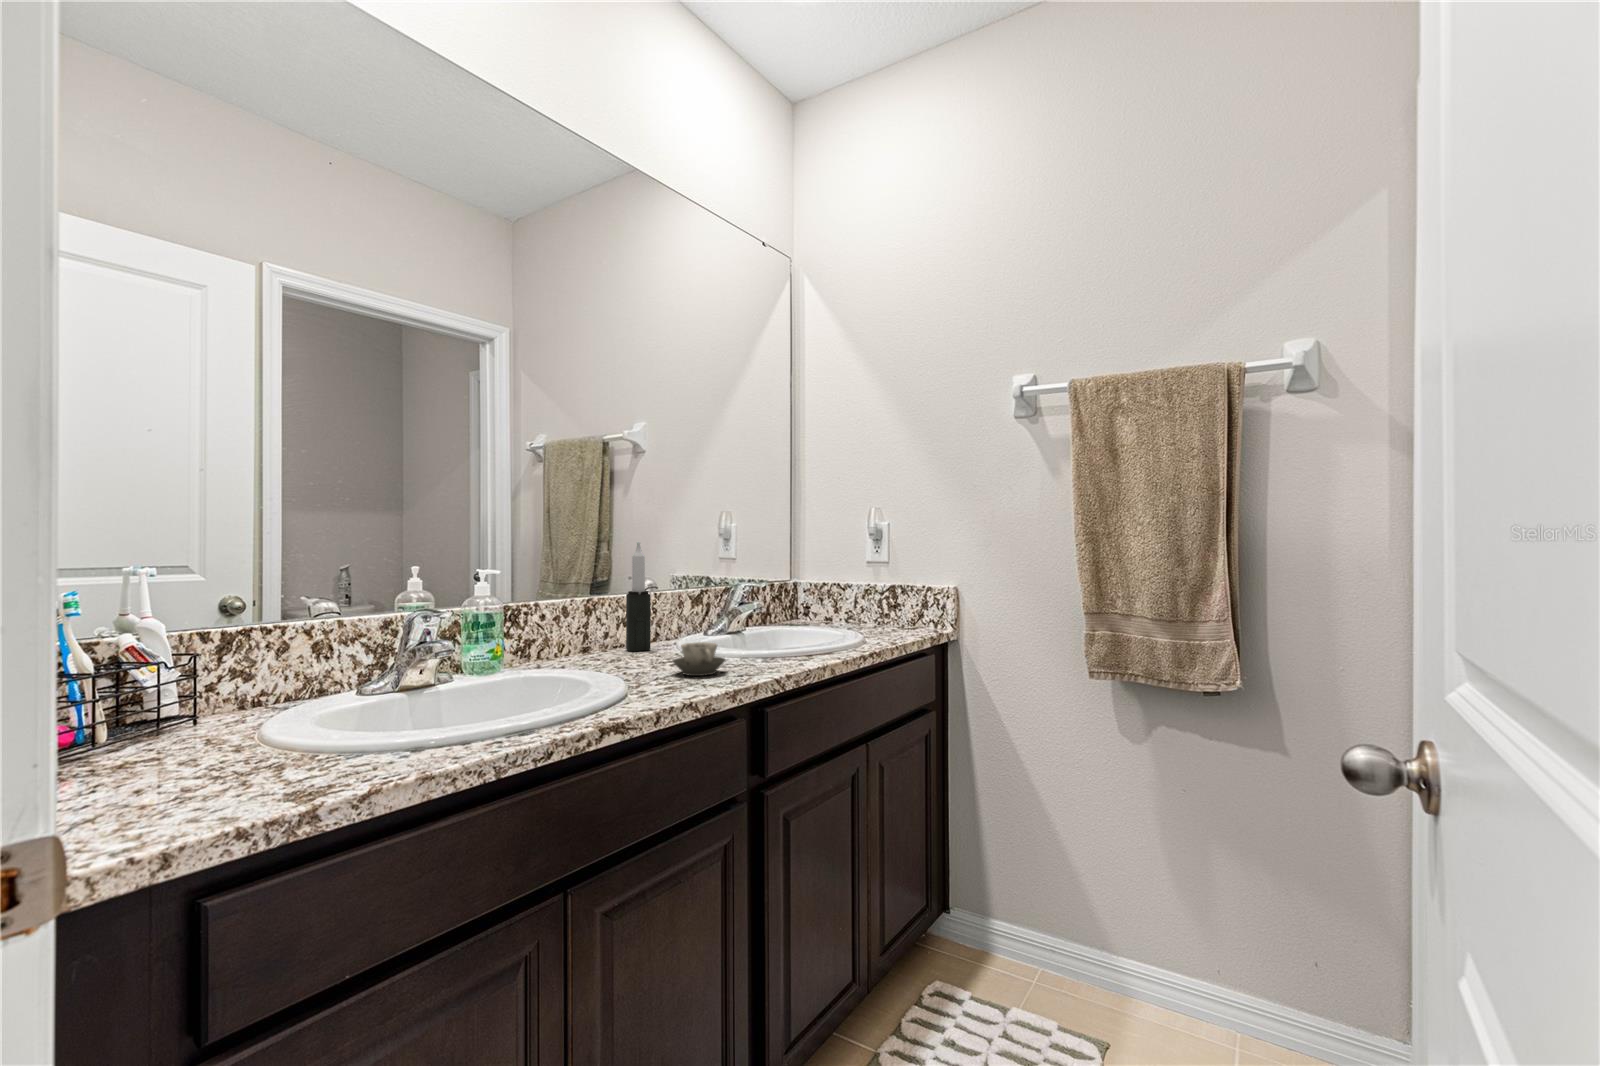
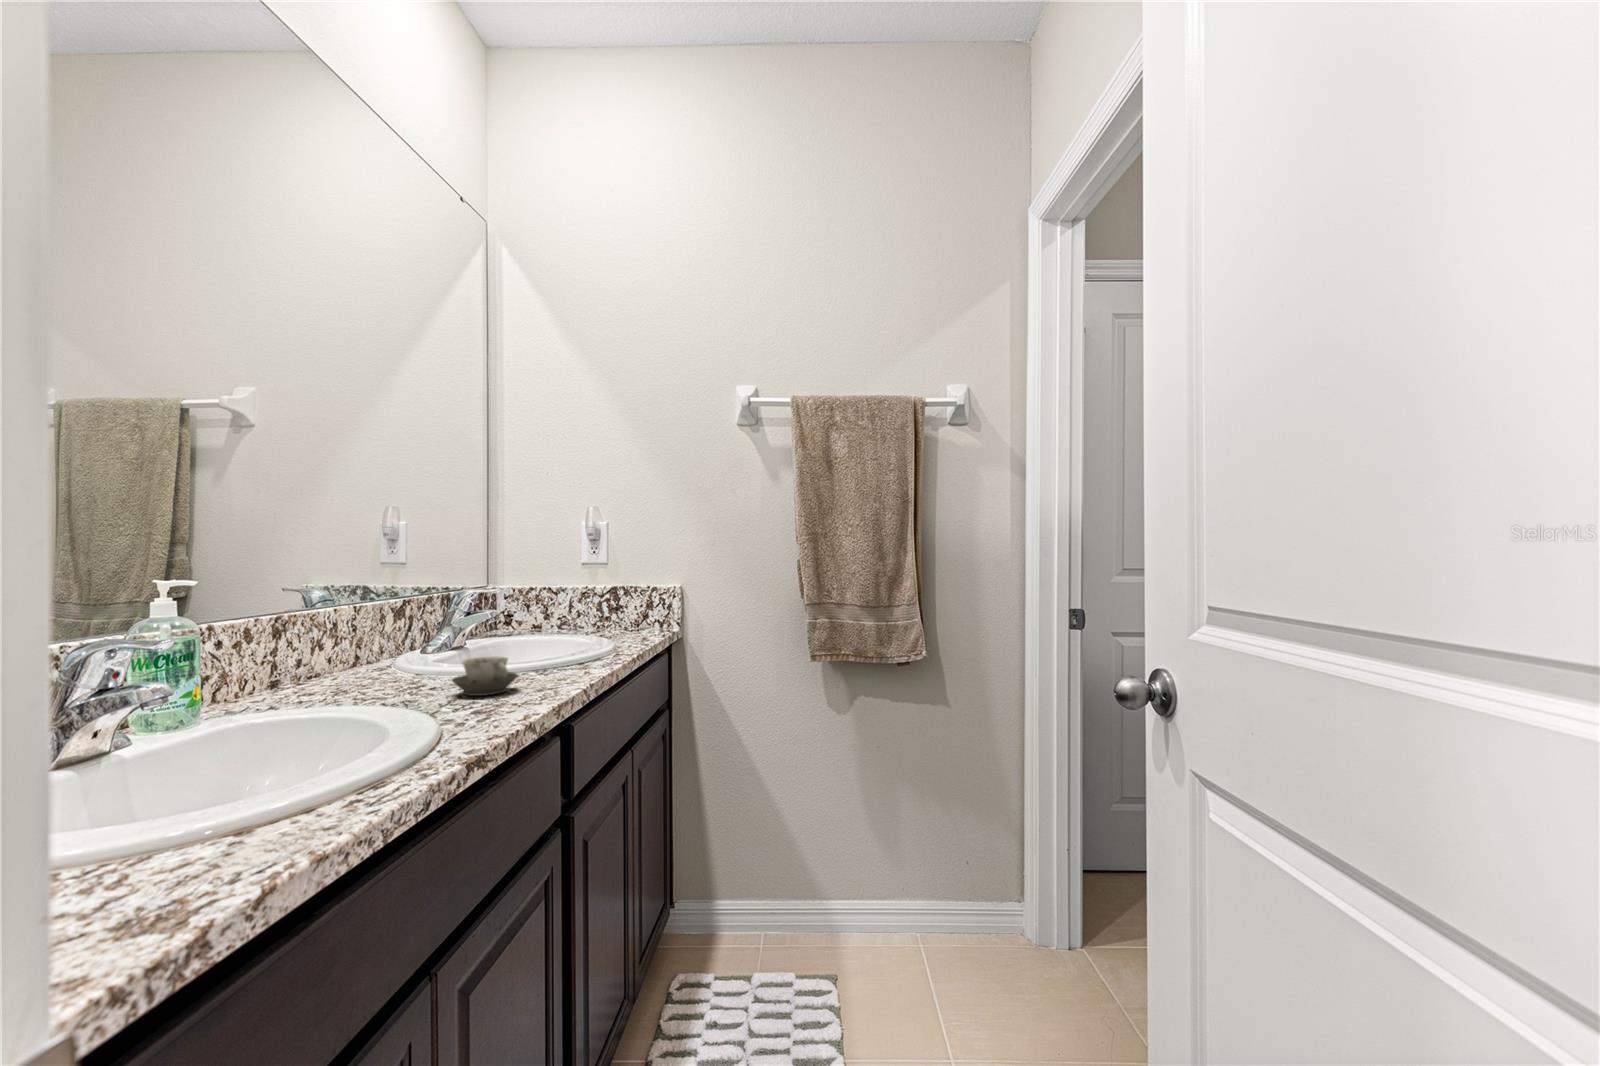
candle: present [626,542,651,651] -> none [329,543,366,679]

